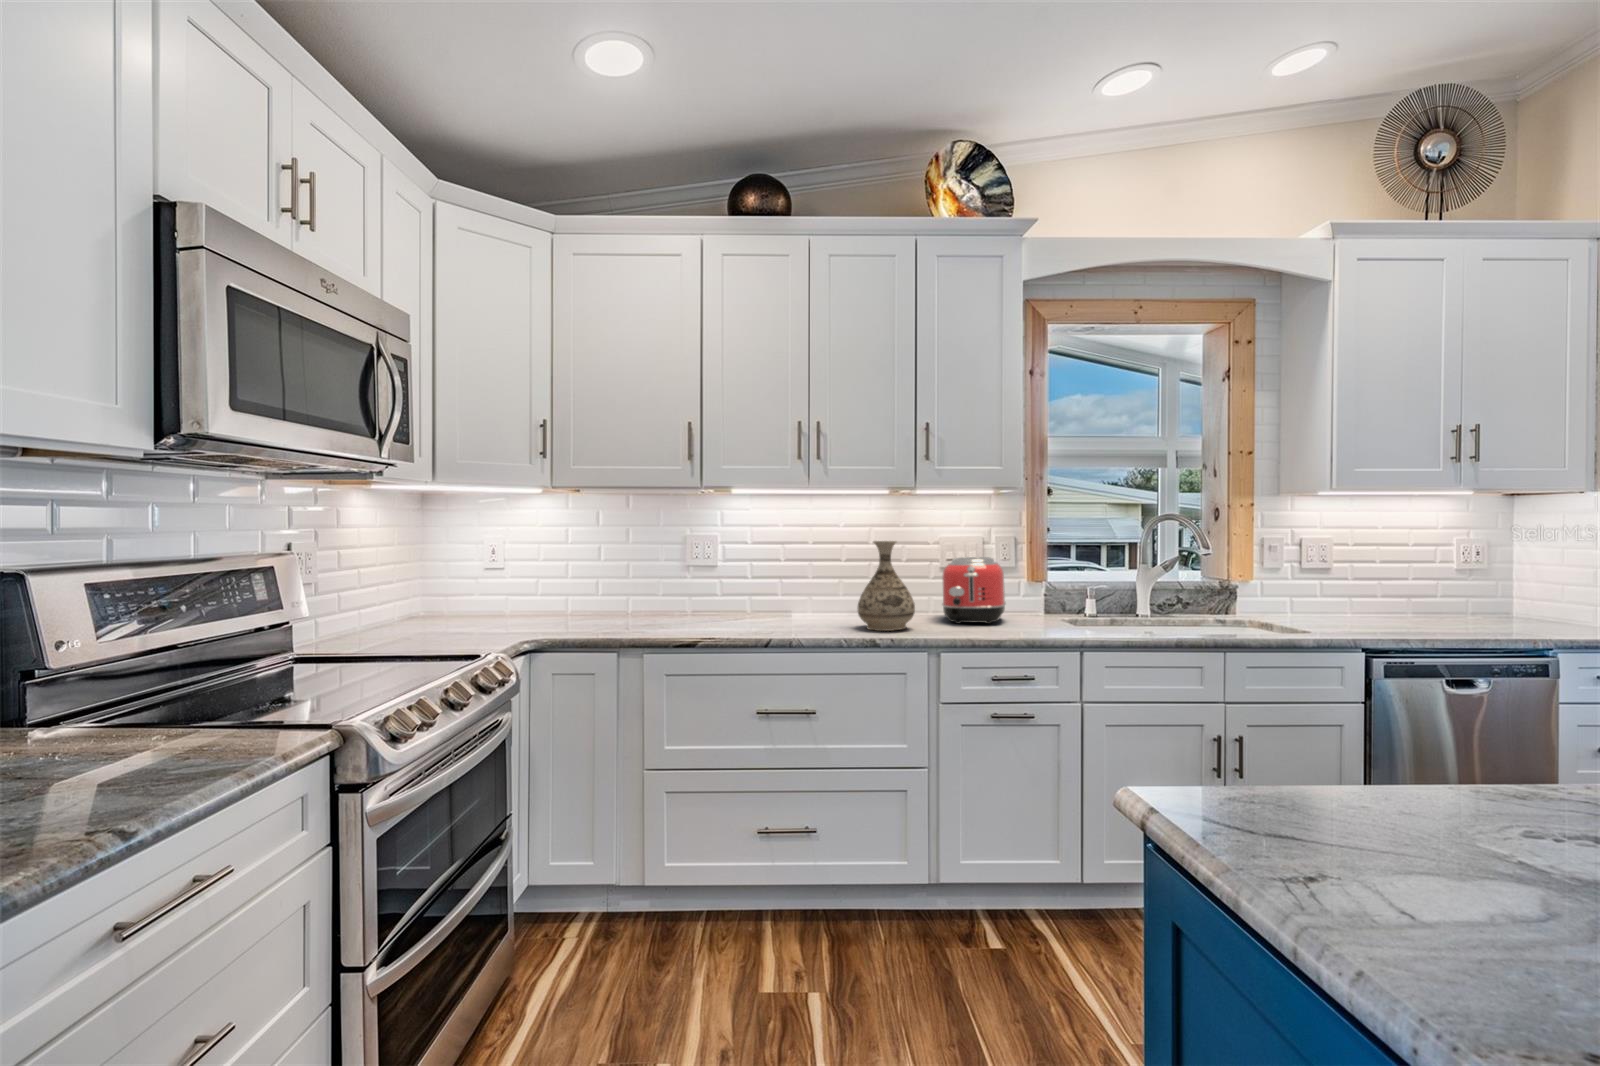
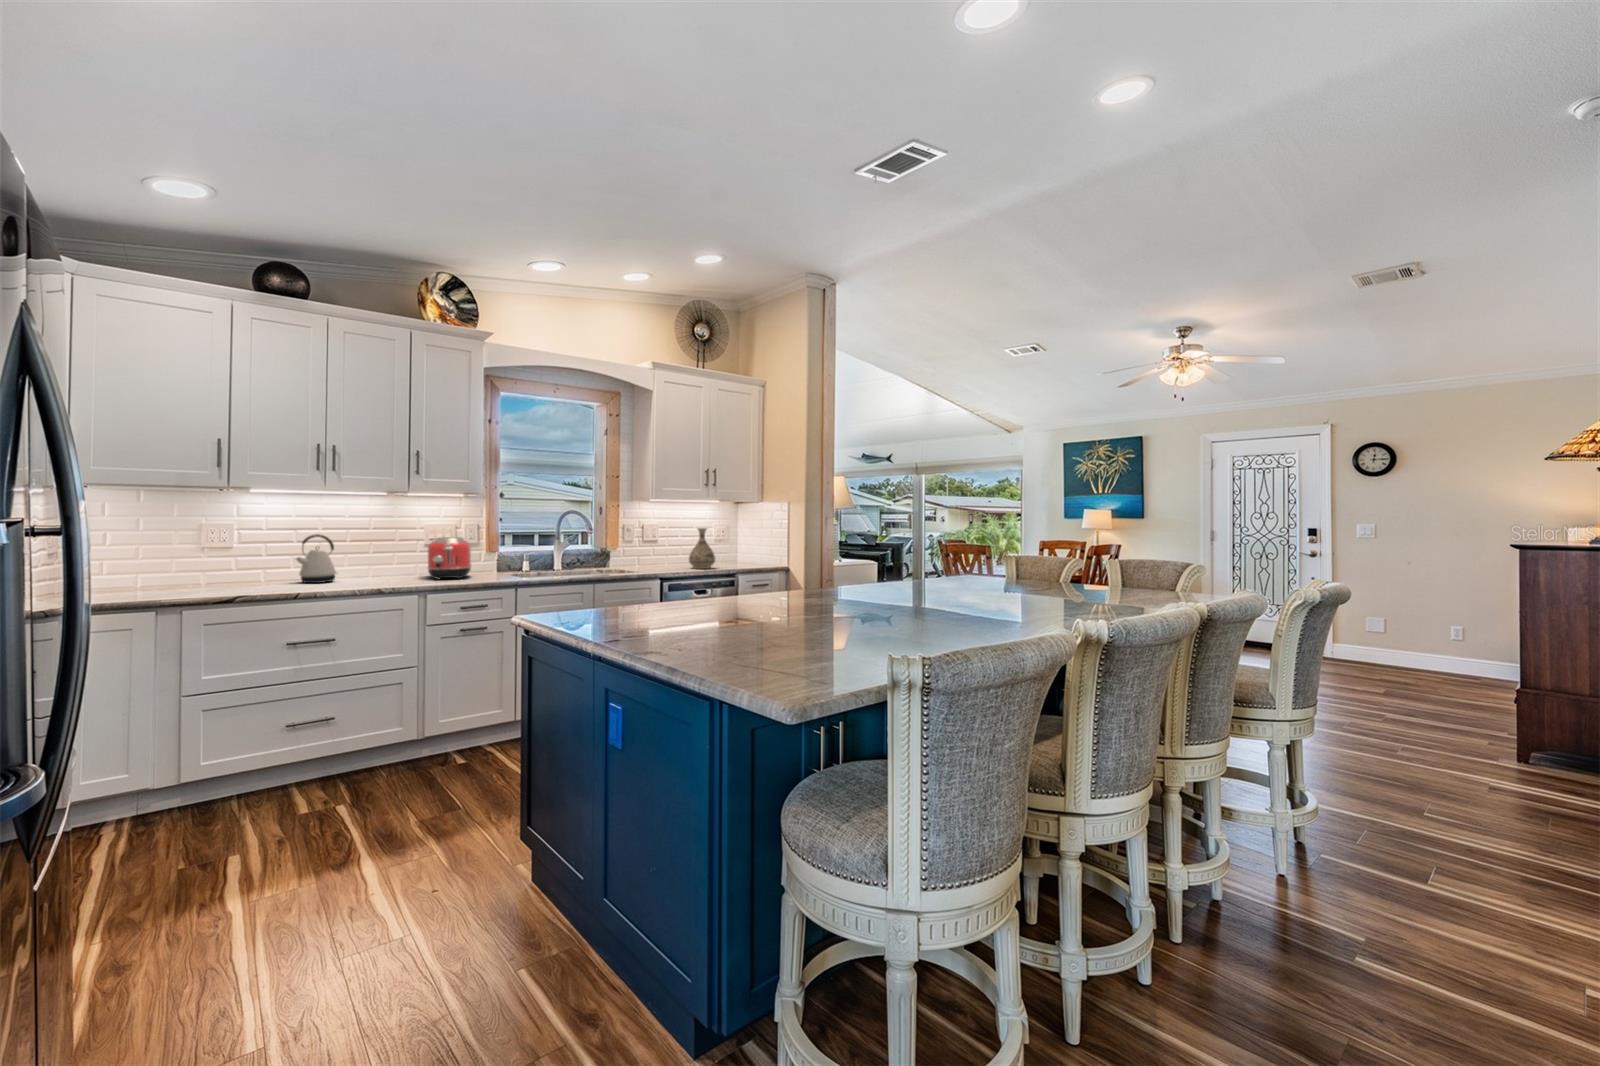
vase: present [858,541,915,631] -> present [689,528,715,569]
kettle: none [778,552,829,621] -> present [296,534,337,583]

